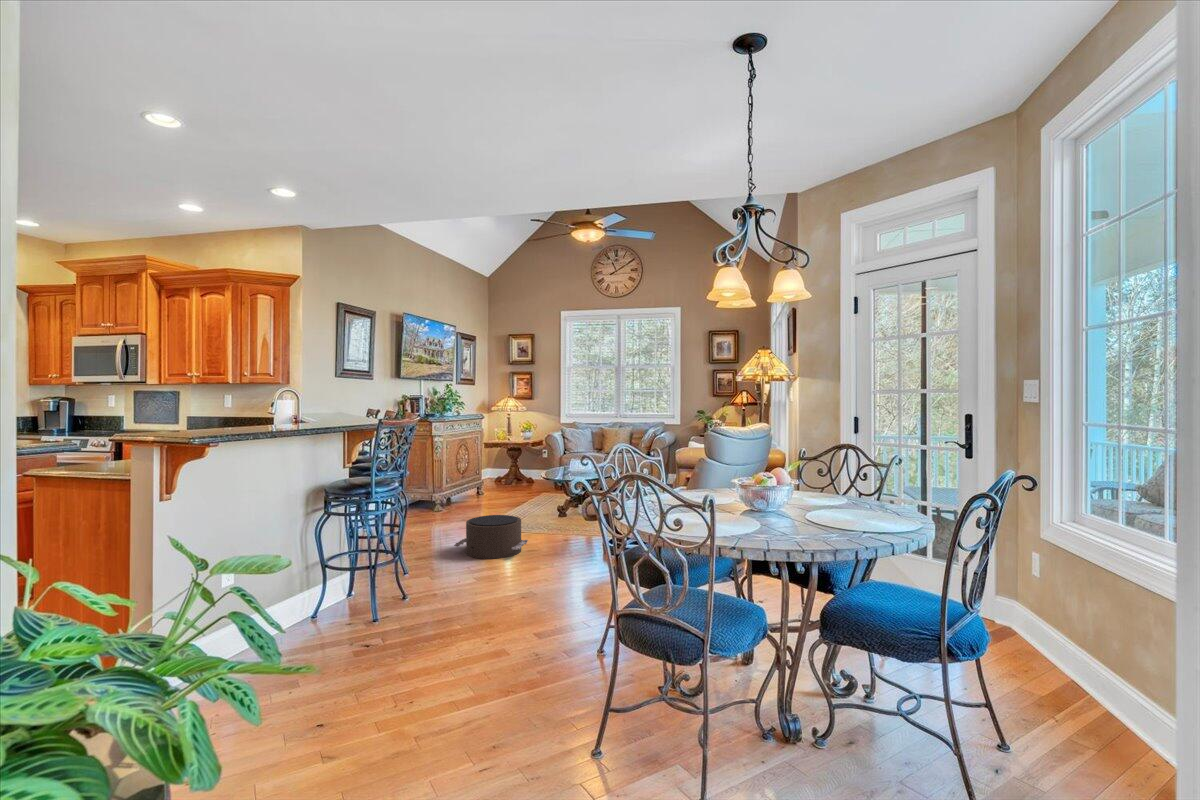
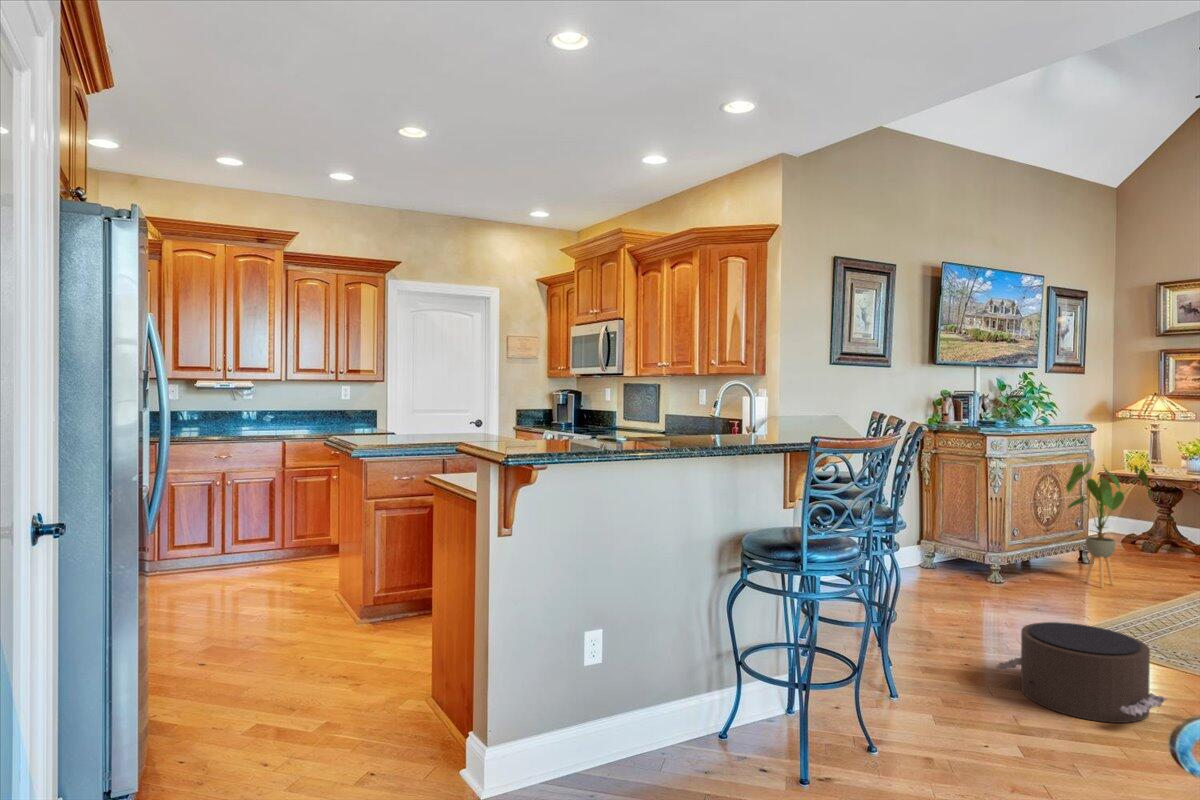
house plant: none [472,435,512,503] -> present [1066,463,1153,587]

